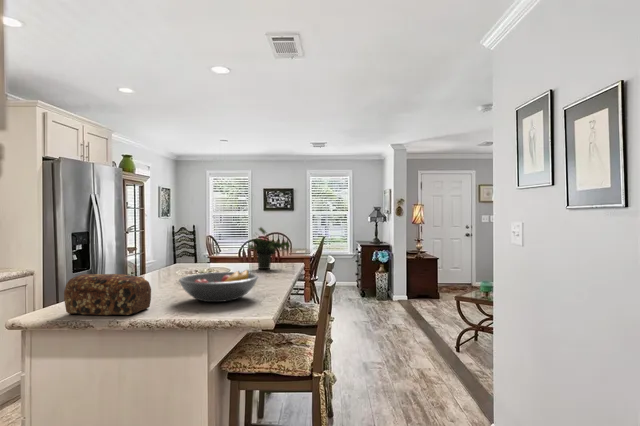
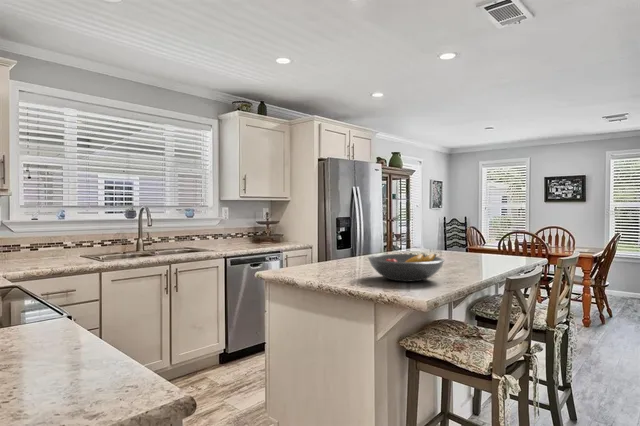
potted plant: present [249,228,290,269] -> none [476,215,524,260]
bread loaf: present [64,274,151,315] -> none [283,245,343,280]

